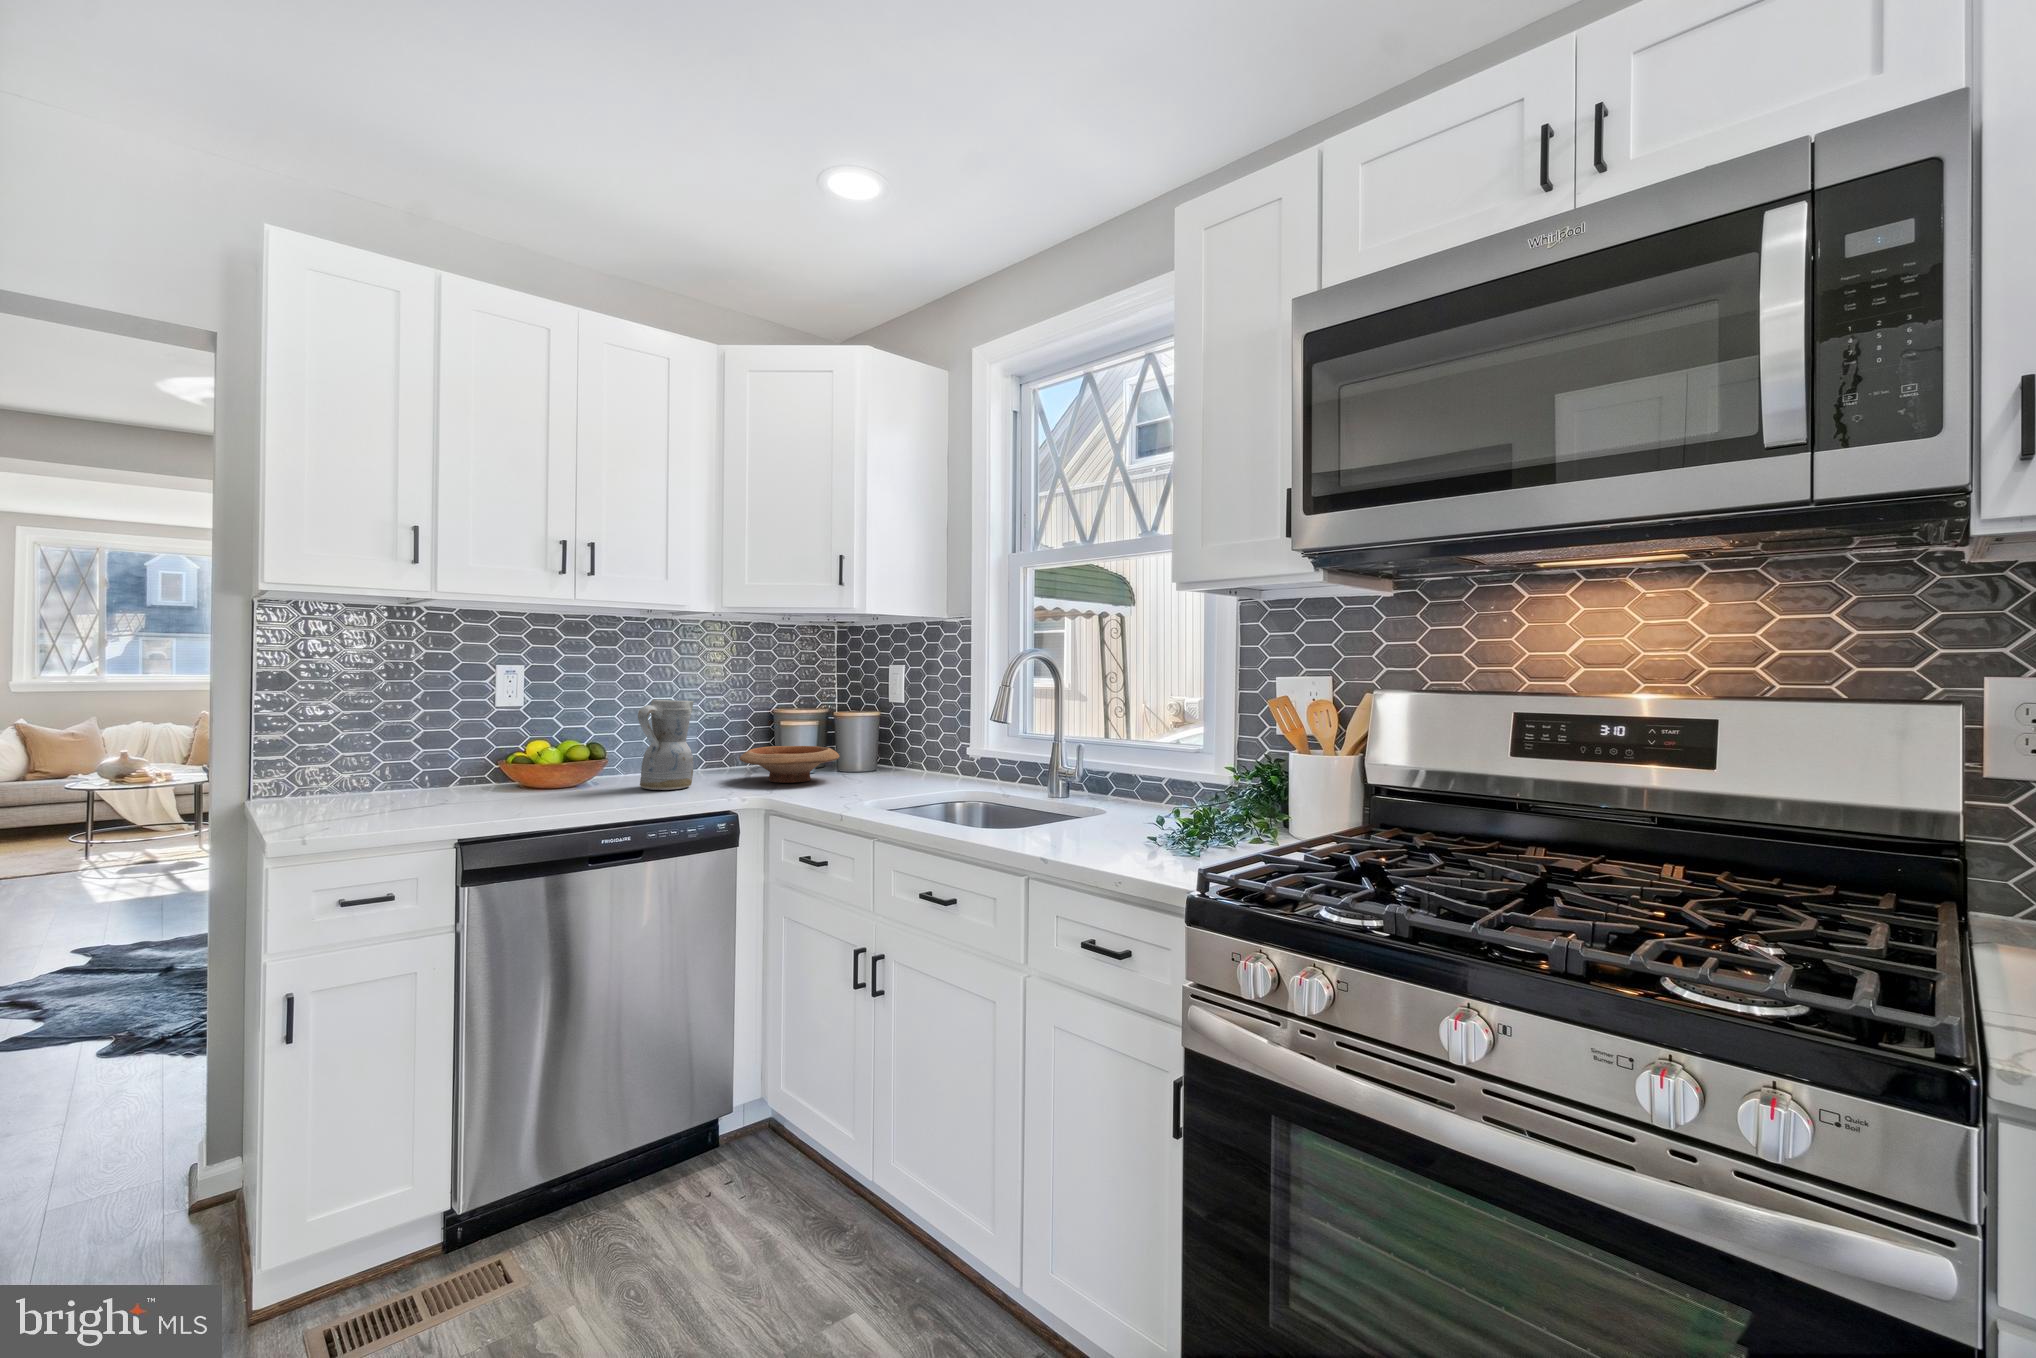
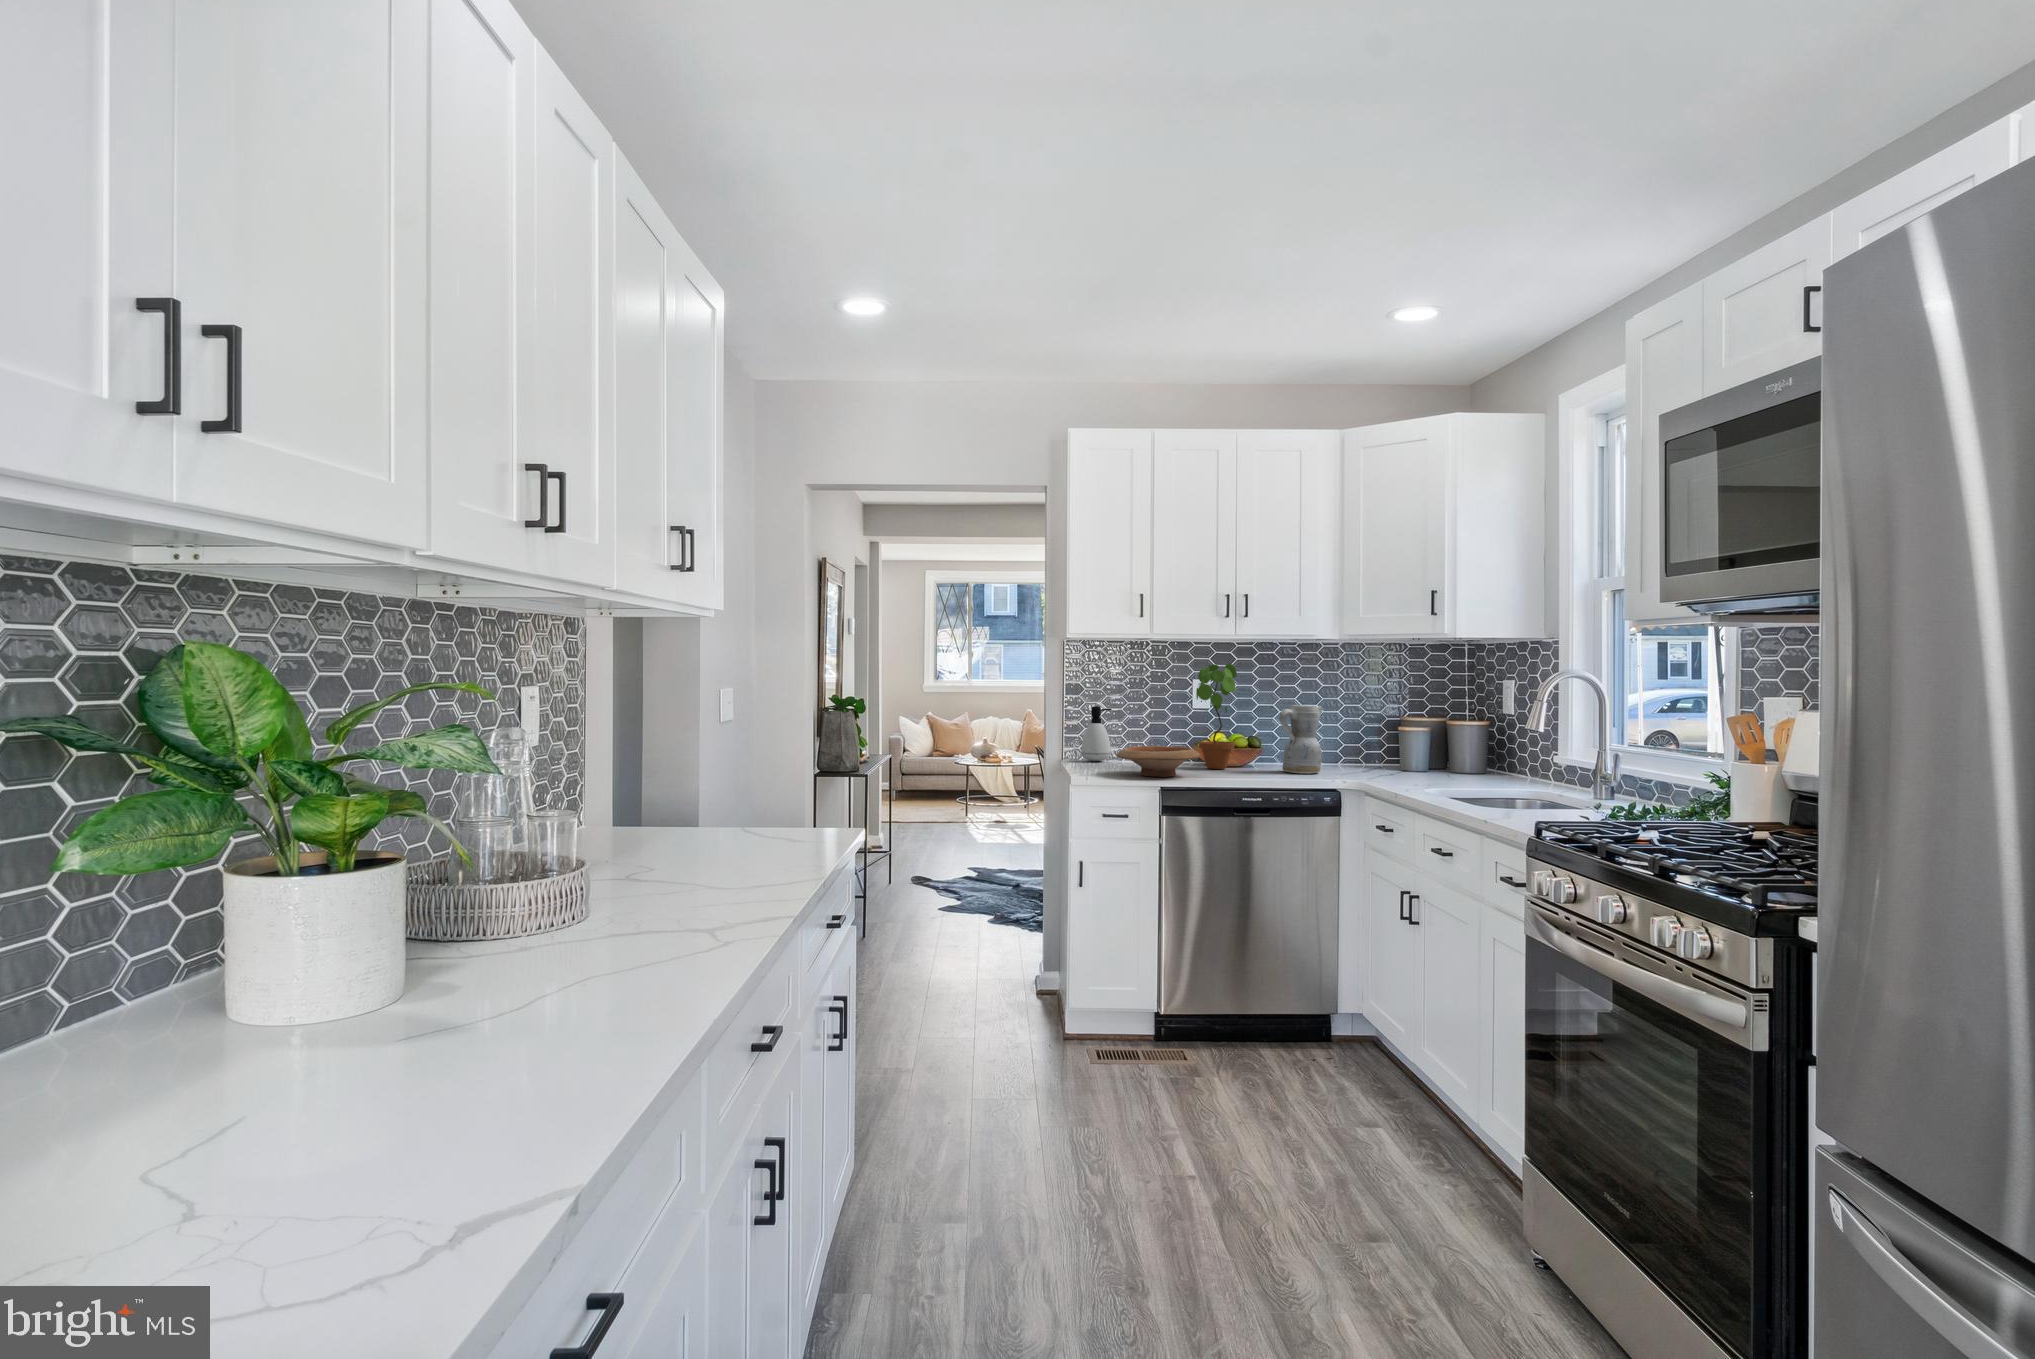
potted plant: none [509,643,571,793] -> present [1196,663,1237,769]
soap dispenser: none [288,708,351,796] -> present [1081,706,1112,761]
wooden bowl: present [740,746,839,783] -> present [1117,746,1201,777]

